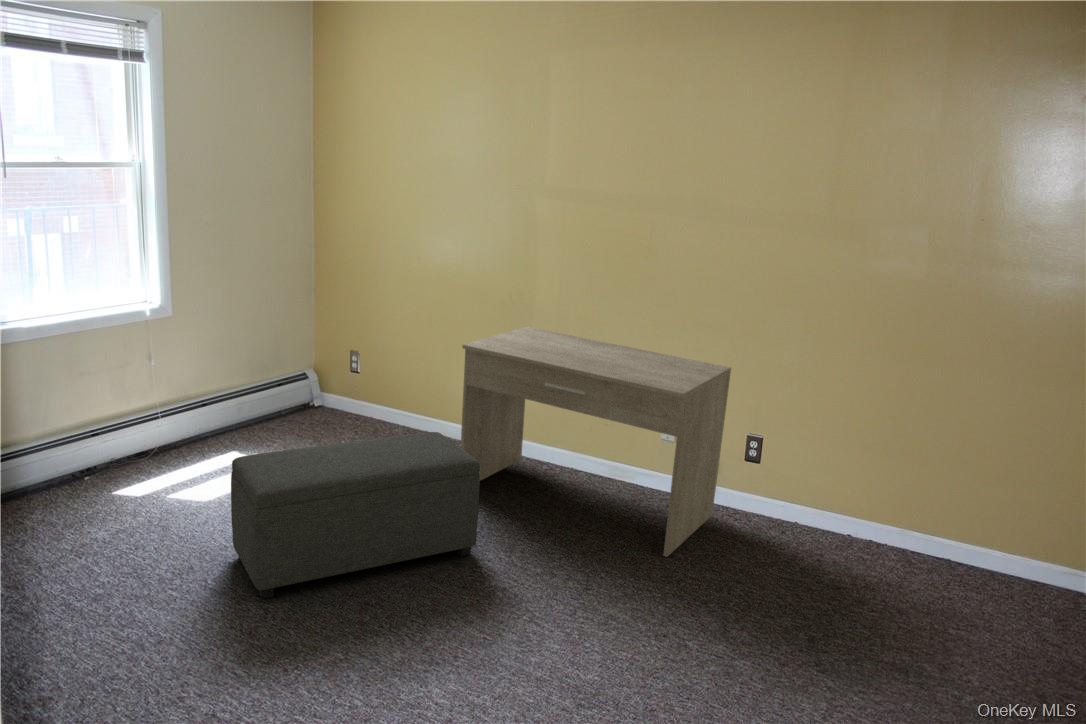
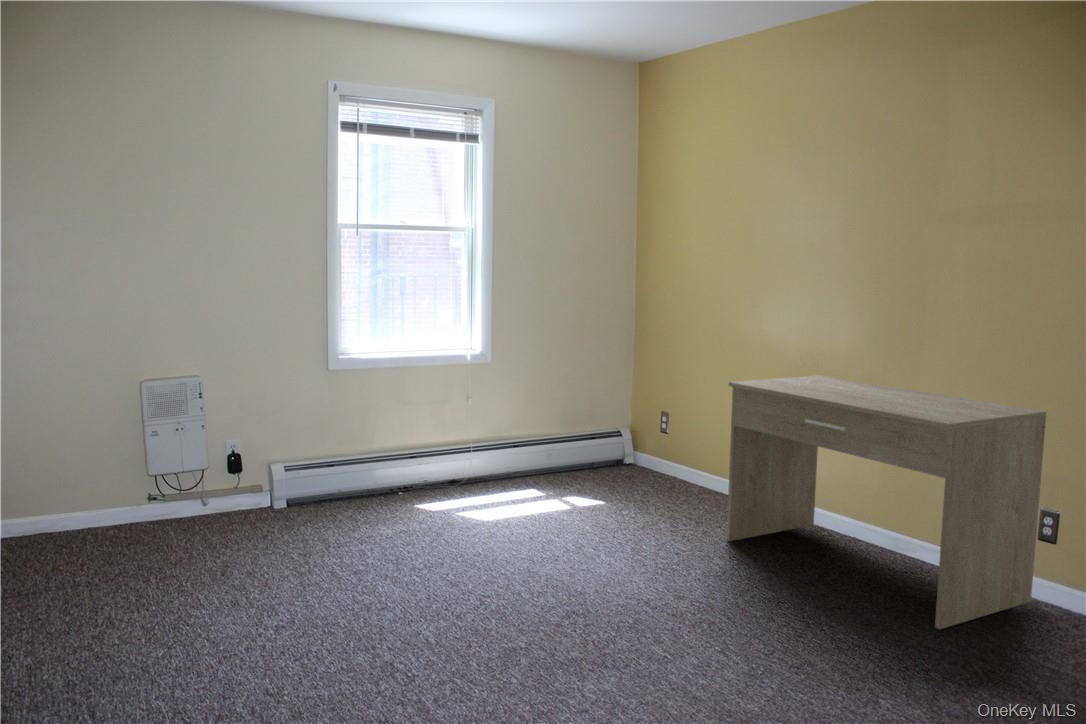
ottoman: present [231,432,480,599] -> none [477,462,712,593]

